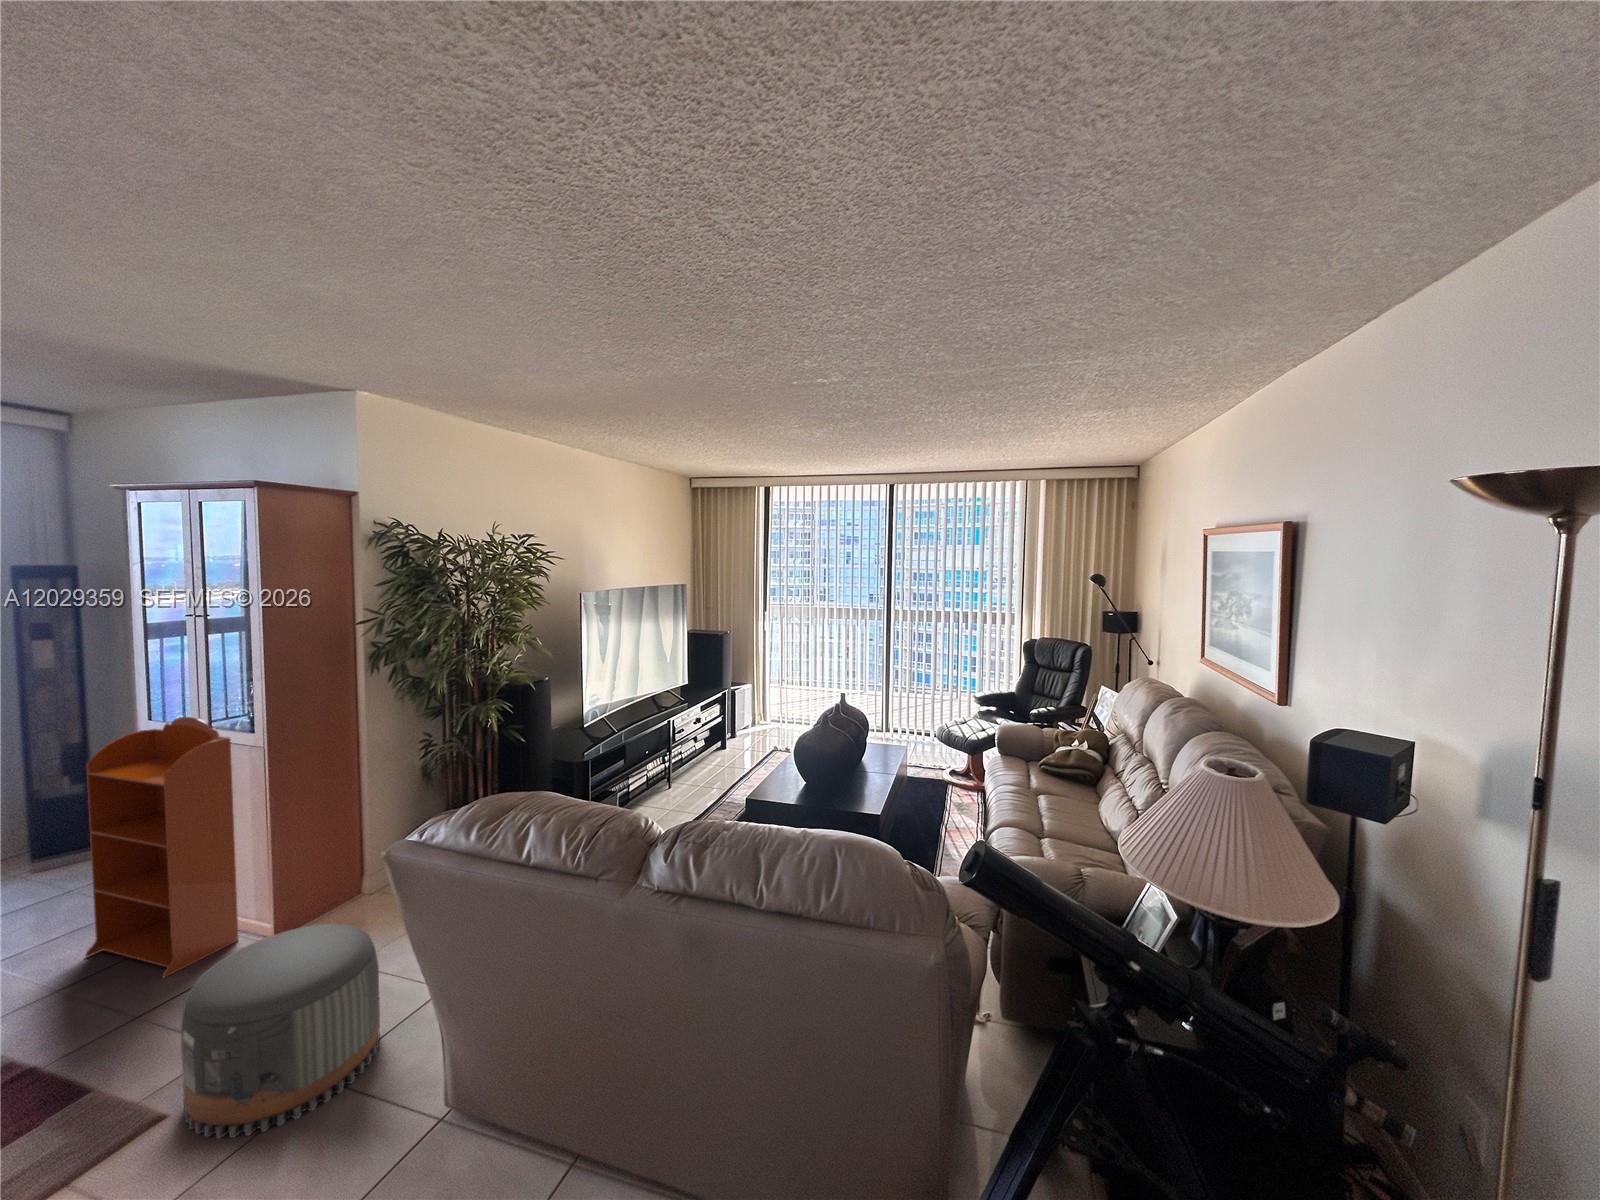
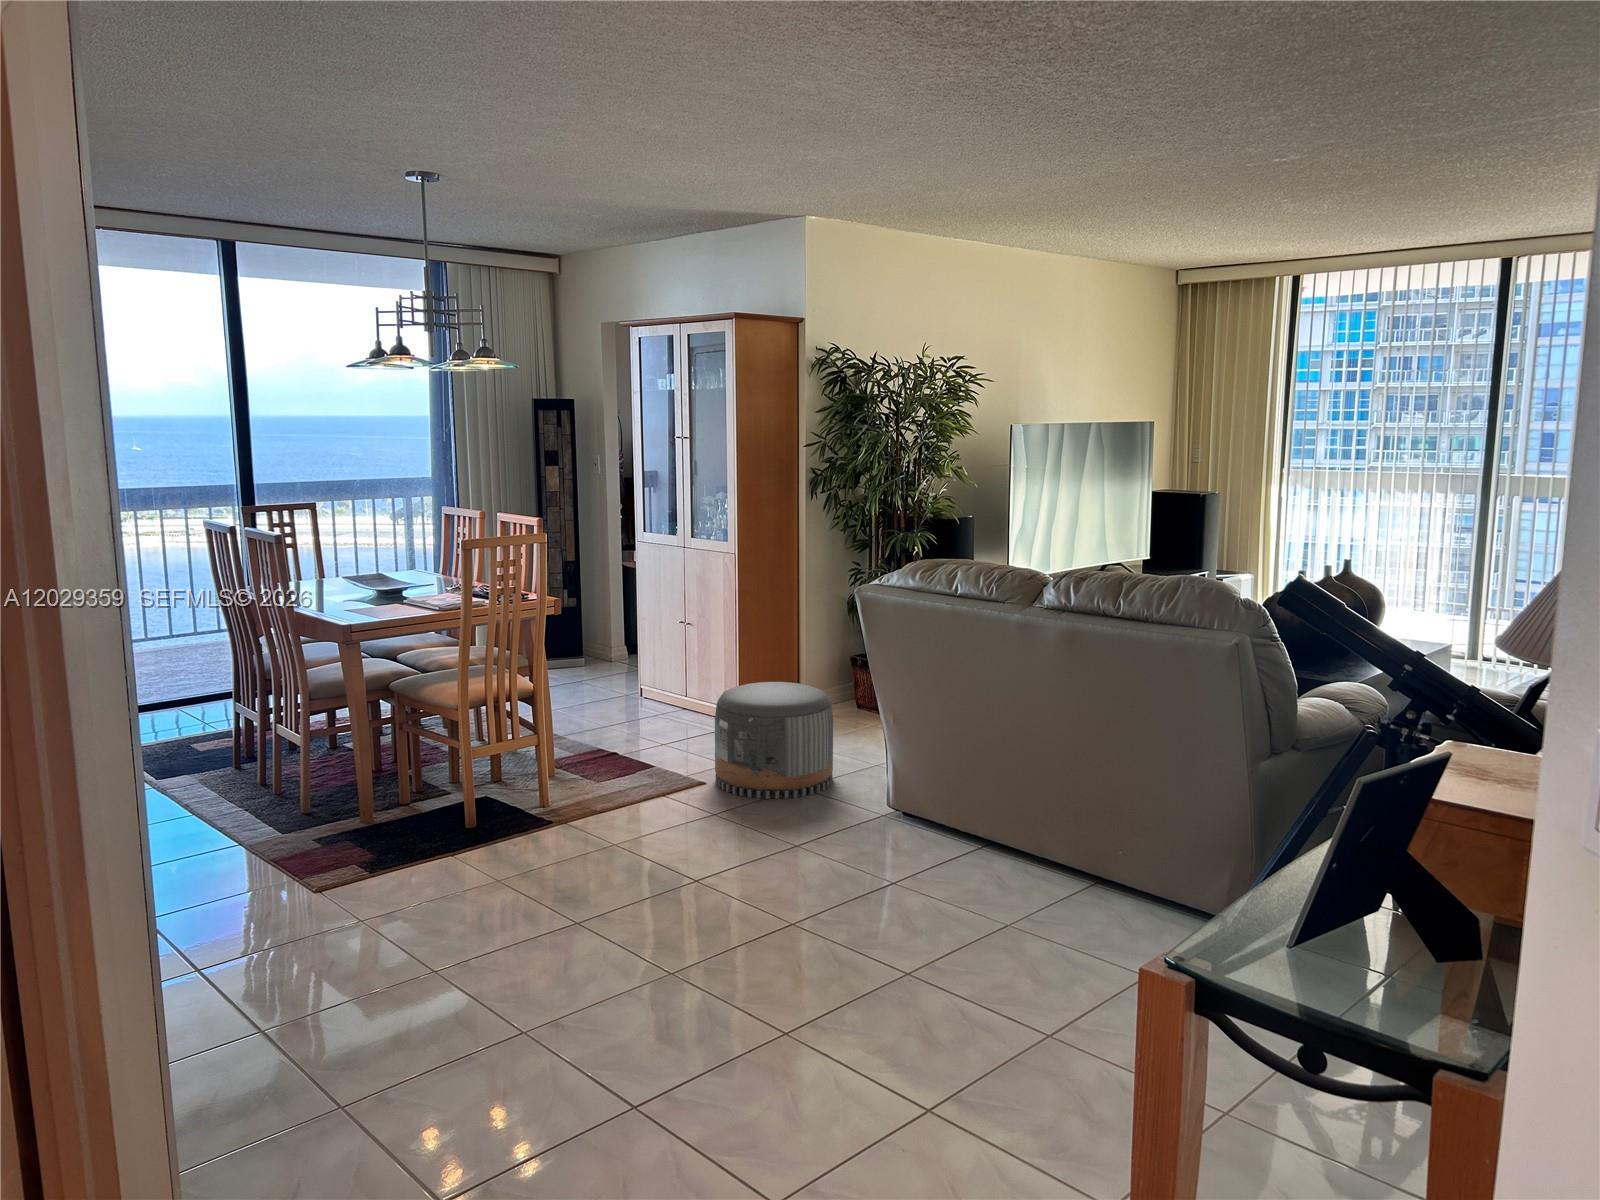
bookcase: present [85,717,238,978] -> none [616,525,714,729]

